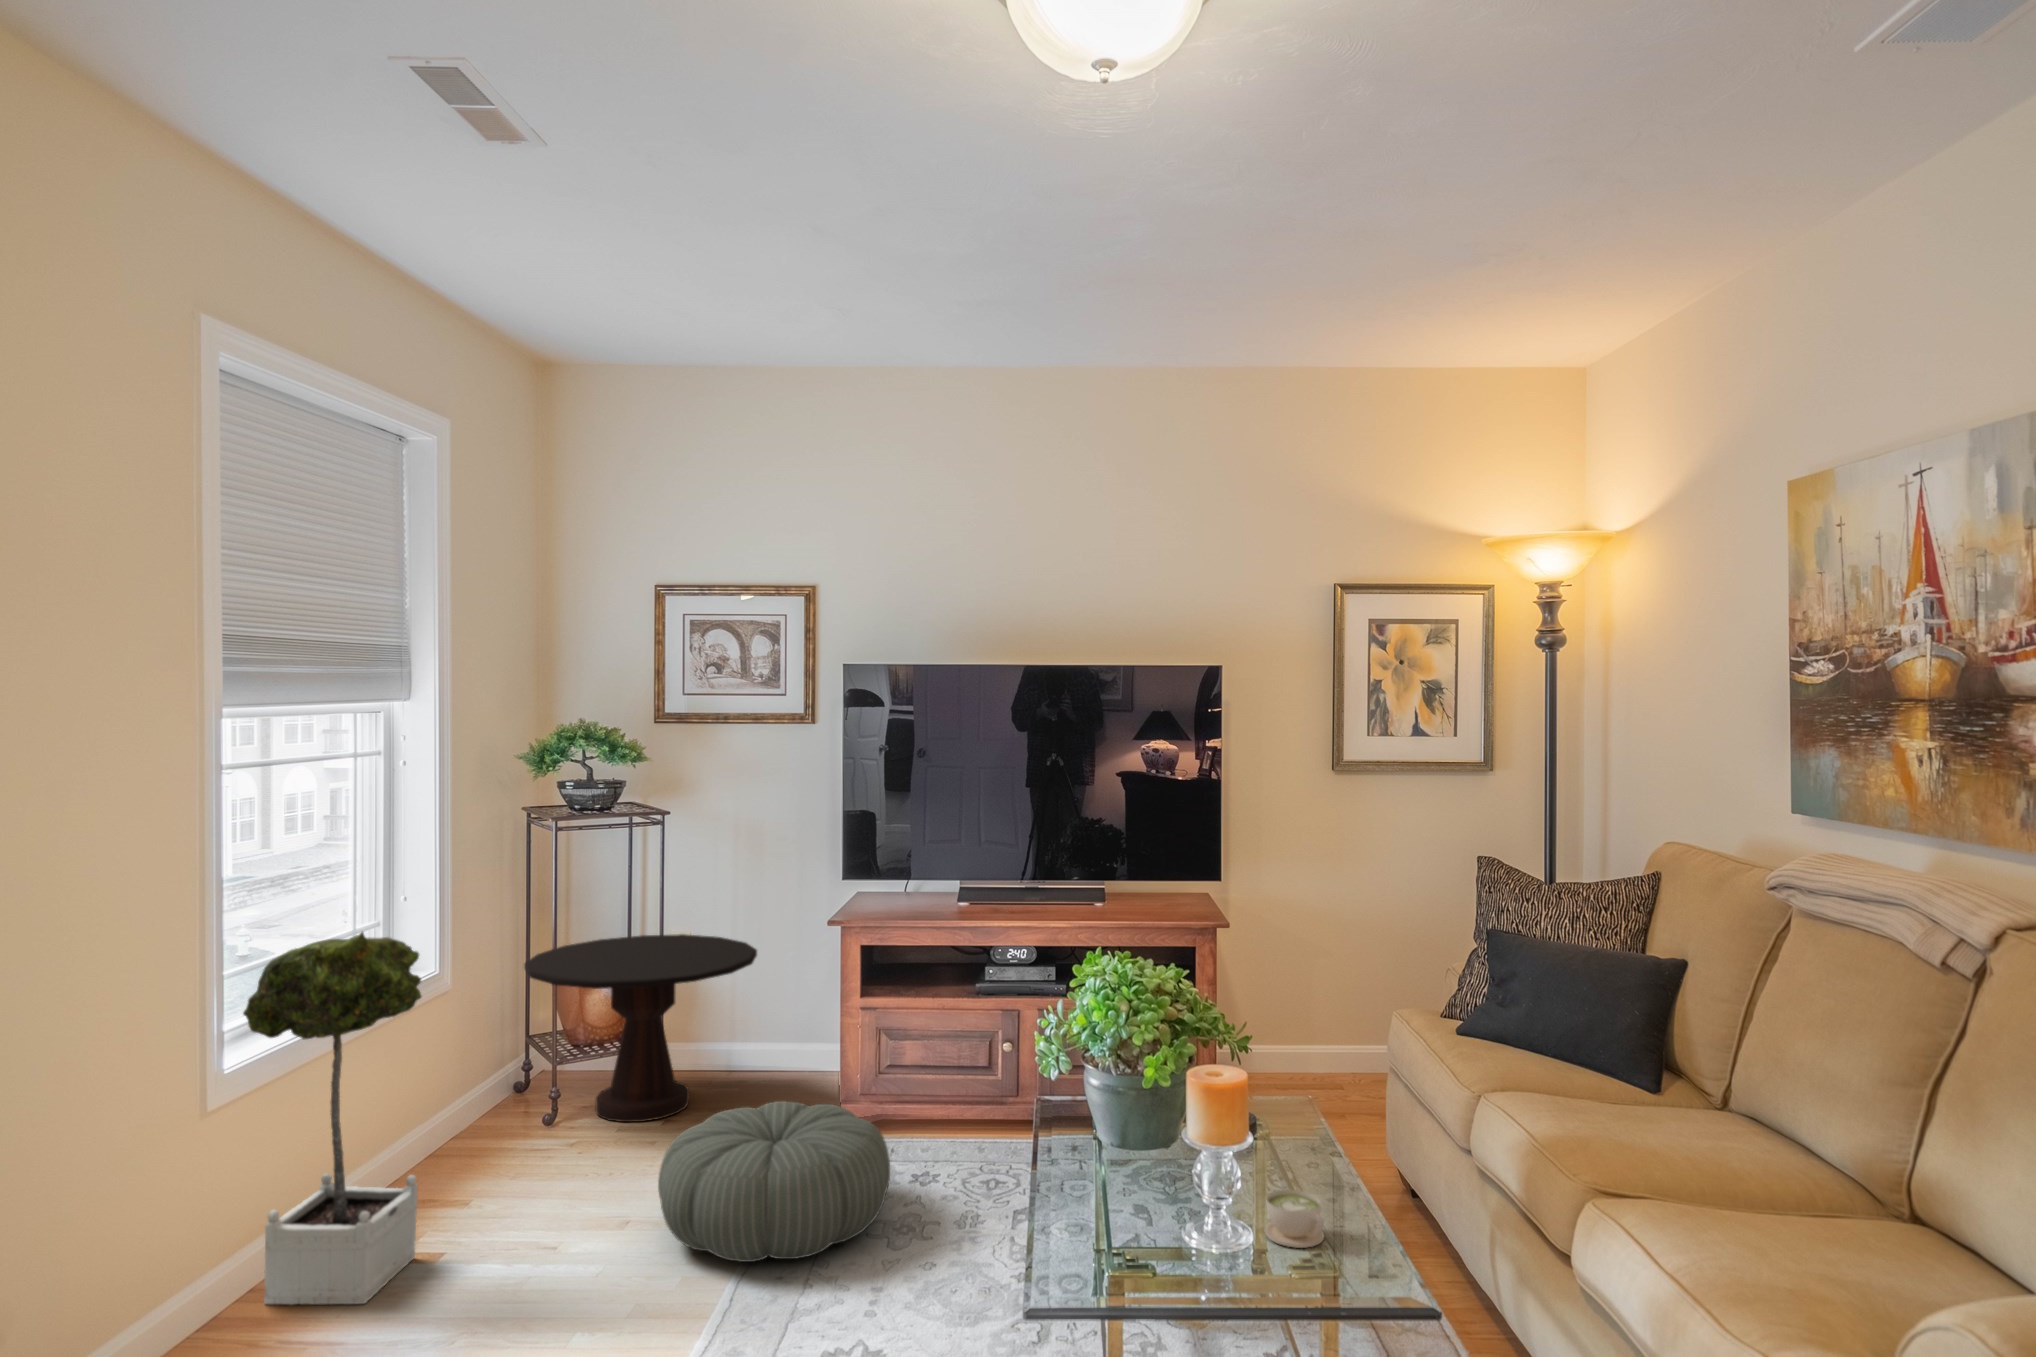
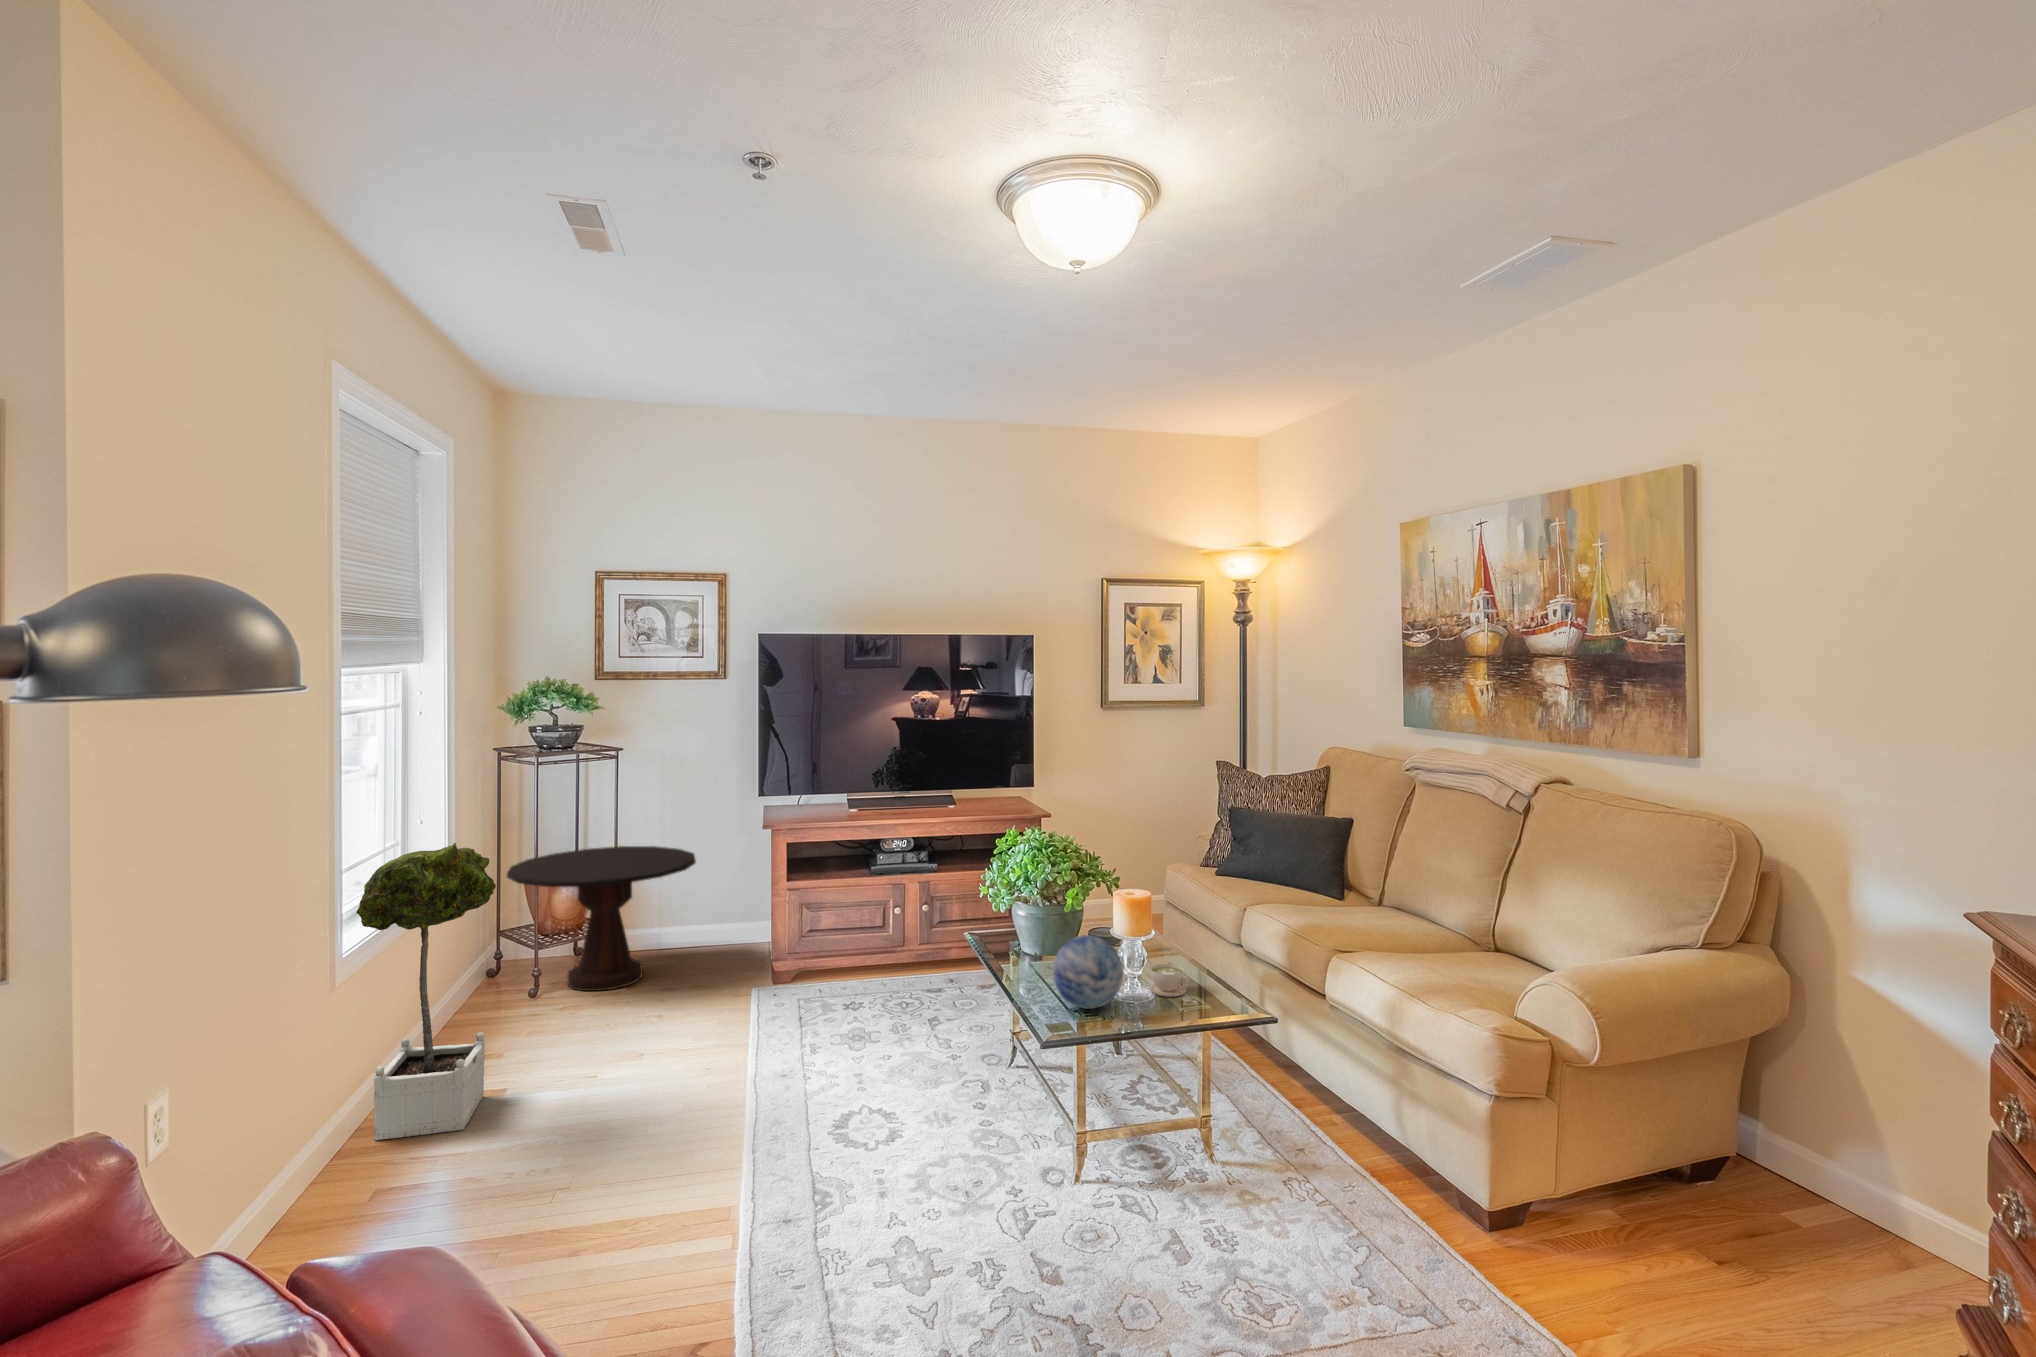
pouf: present [658,1101,890,1262] -> none [672,957,846,1068]
decorative orb: none [1098,1134,1209,1254] -> present [1053,935,1123,1009]

